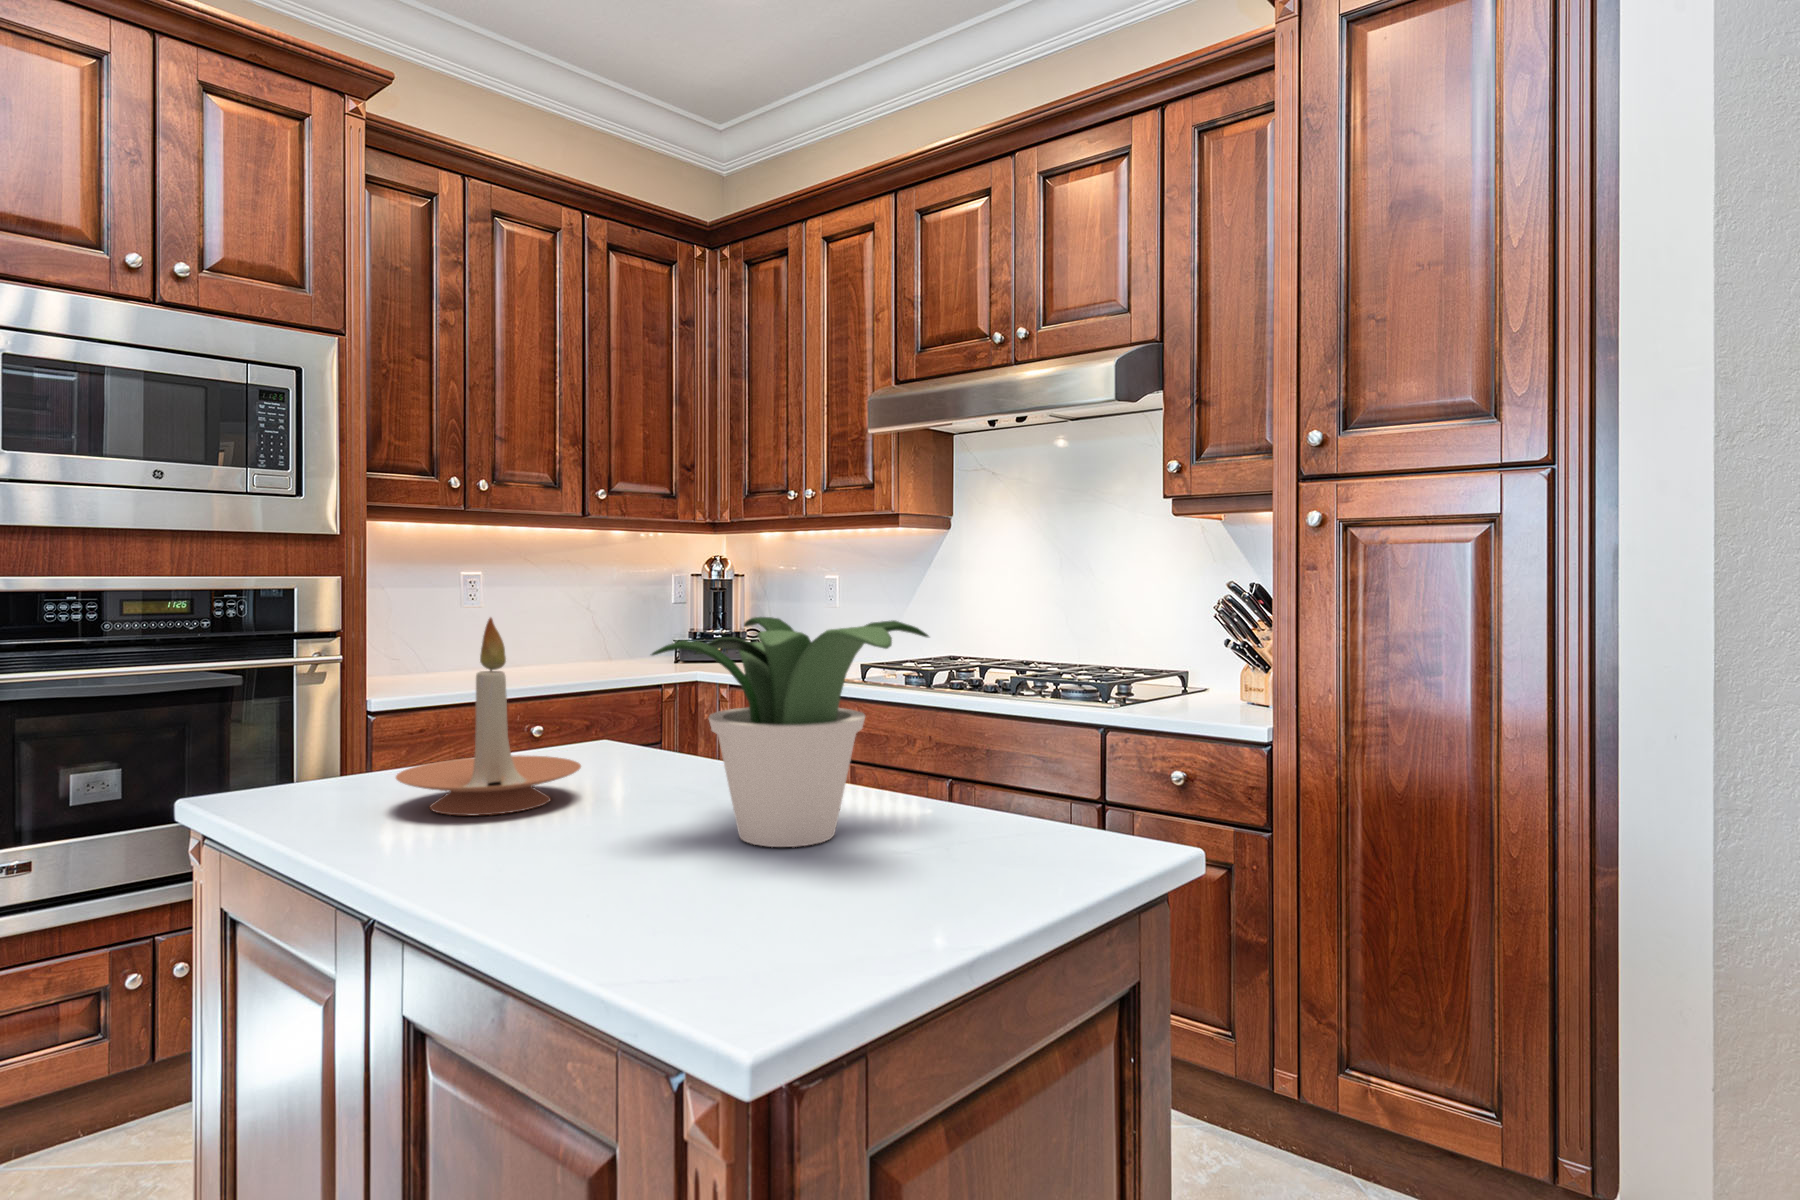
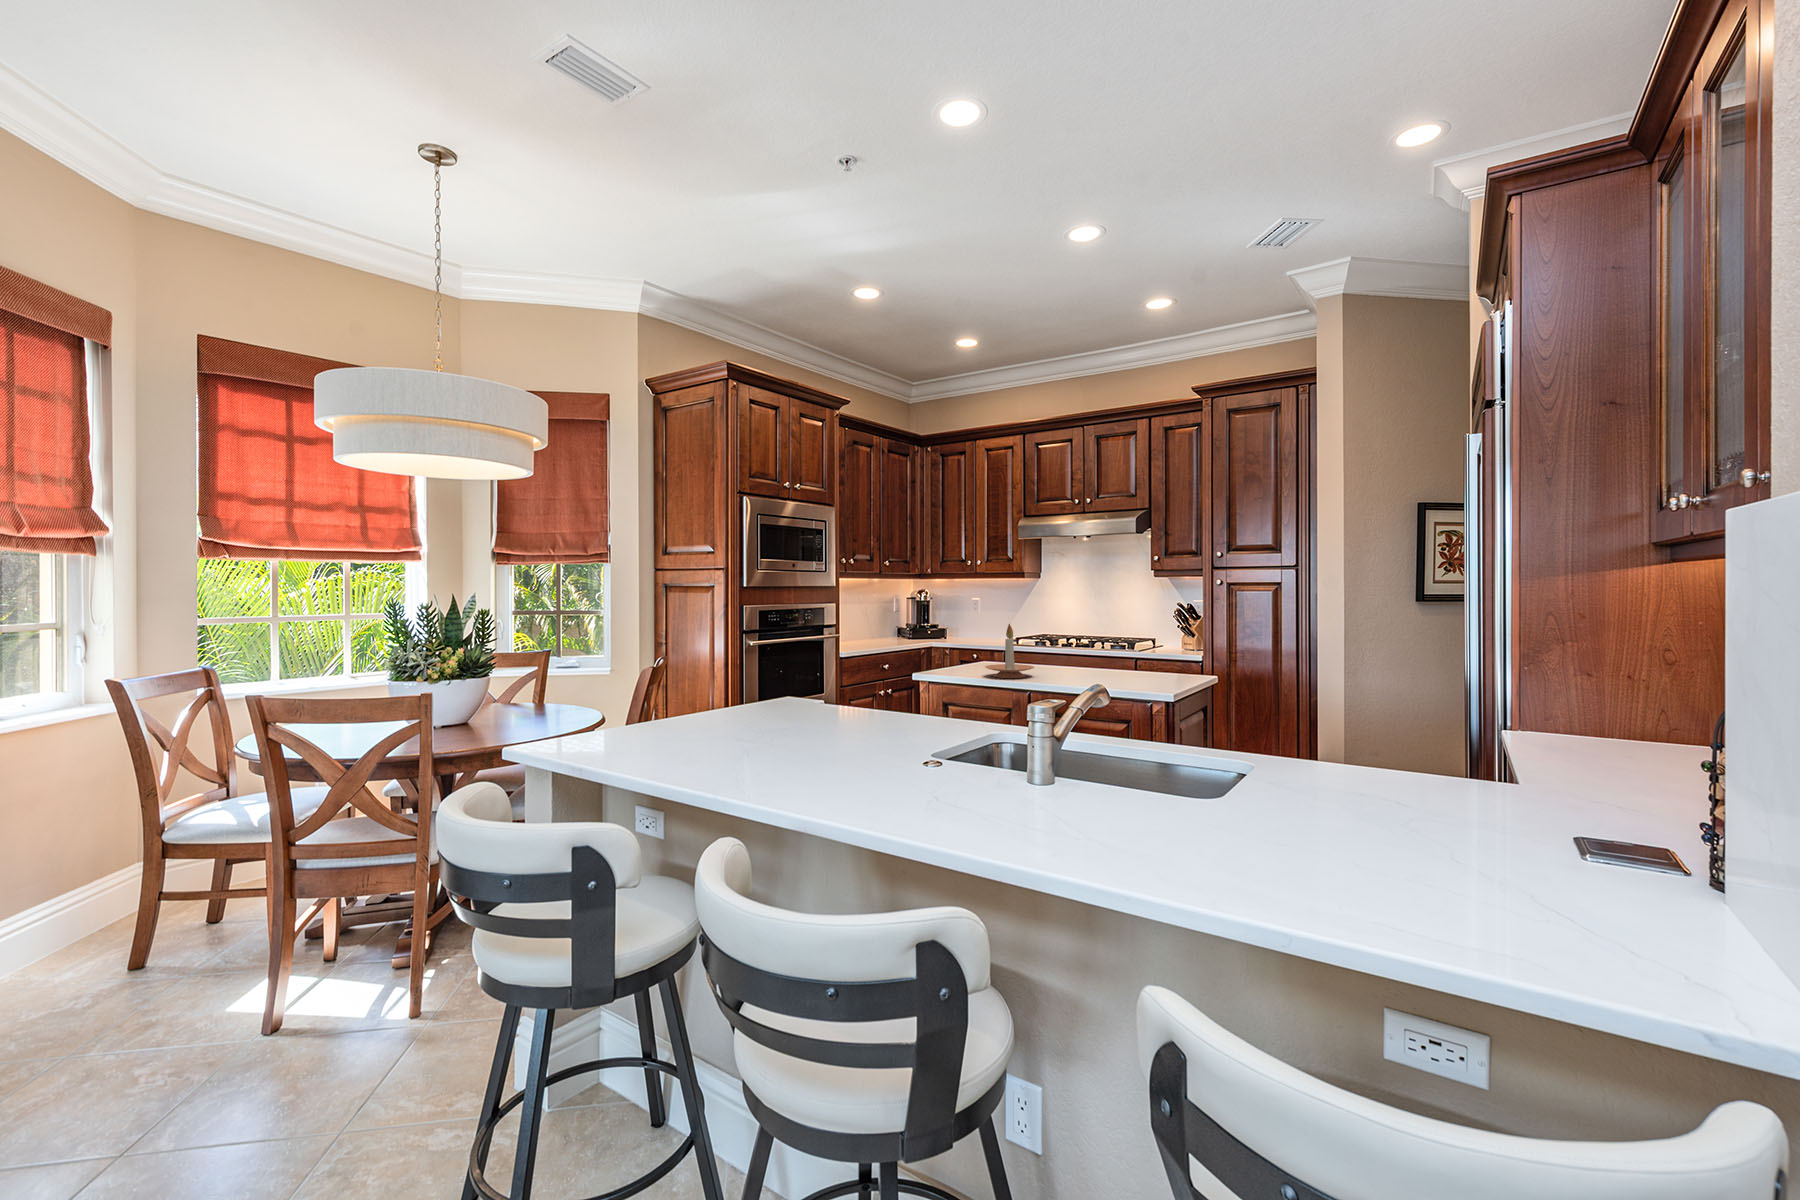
potted plant: present [652,617,929,847] -> none [1079,622,1149,680]

